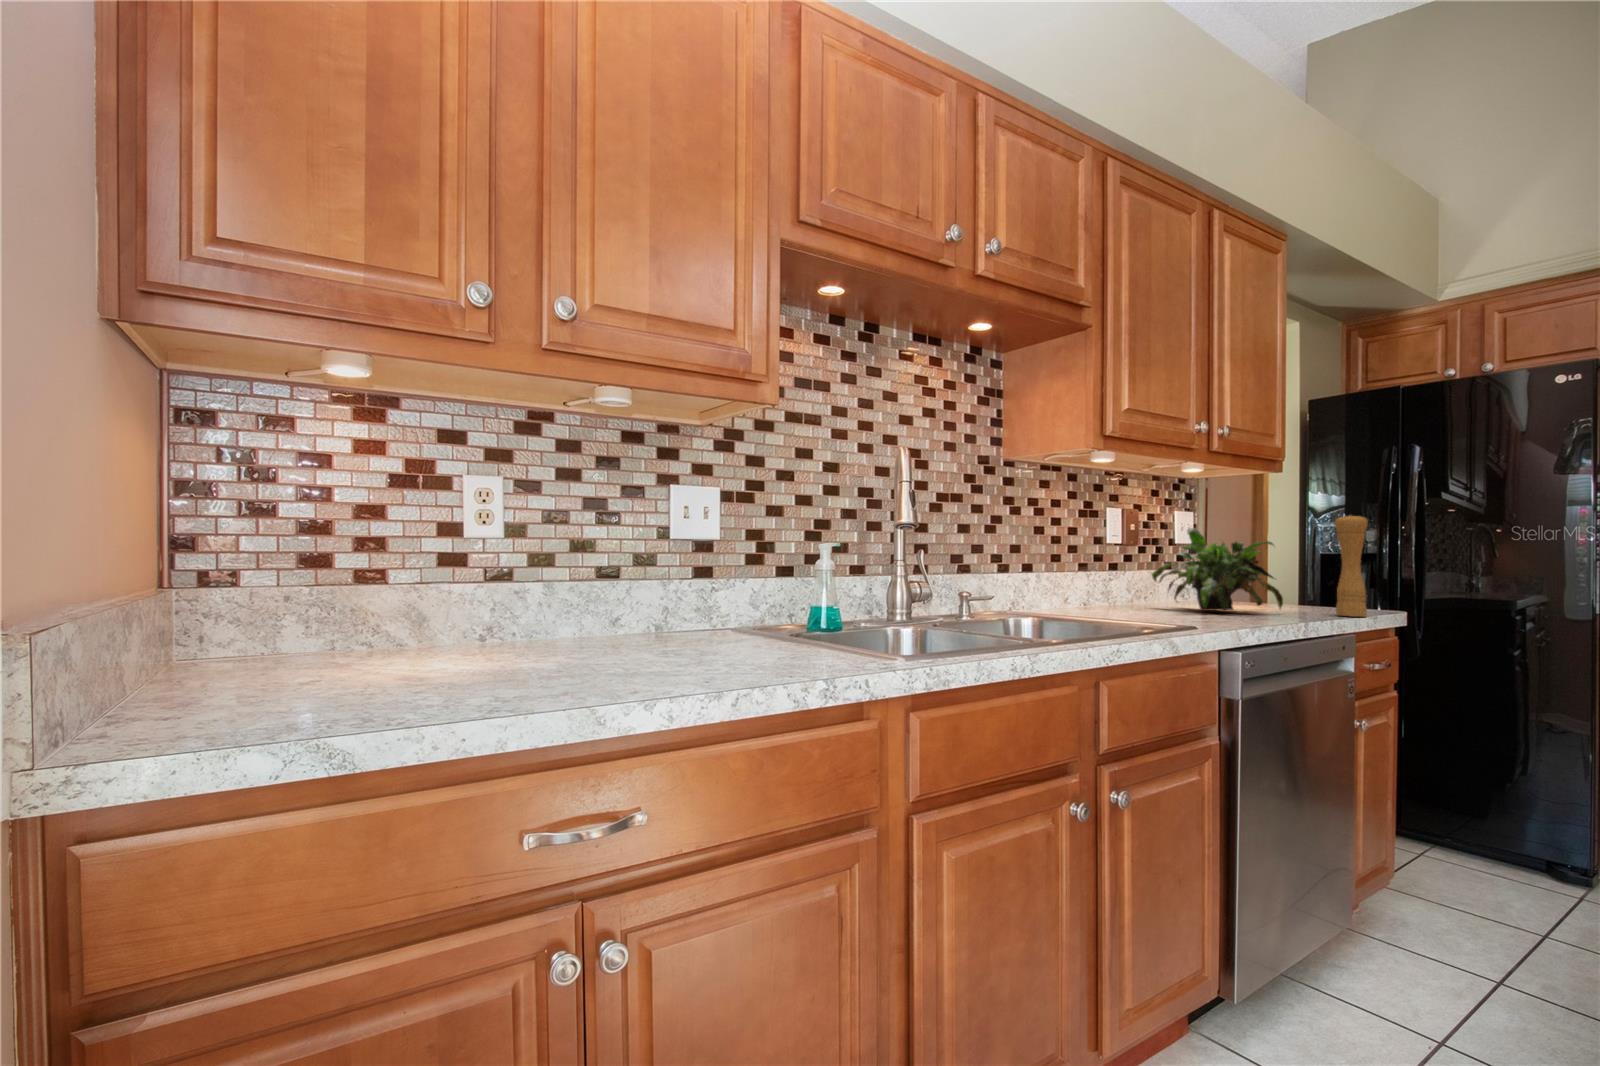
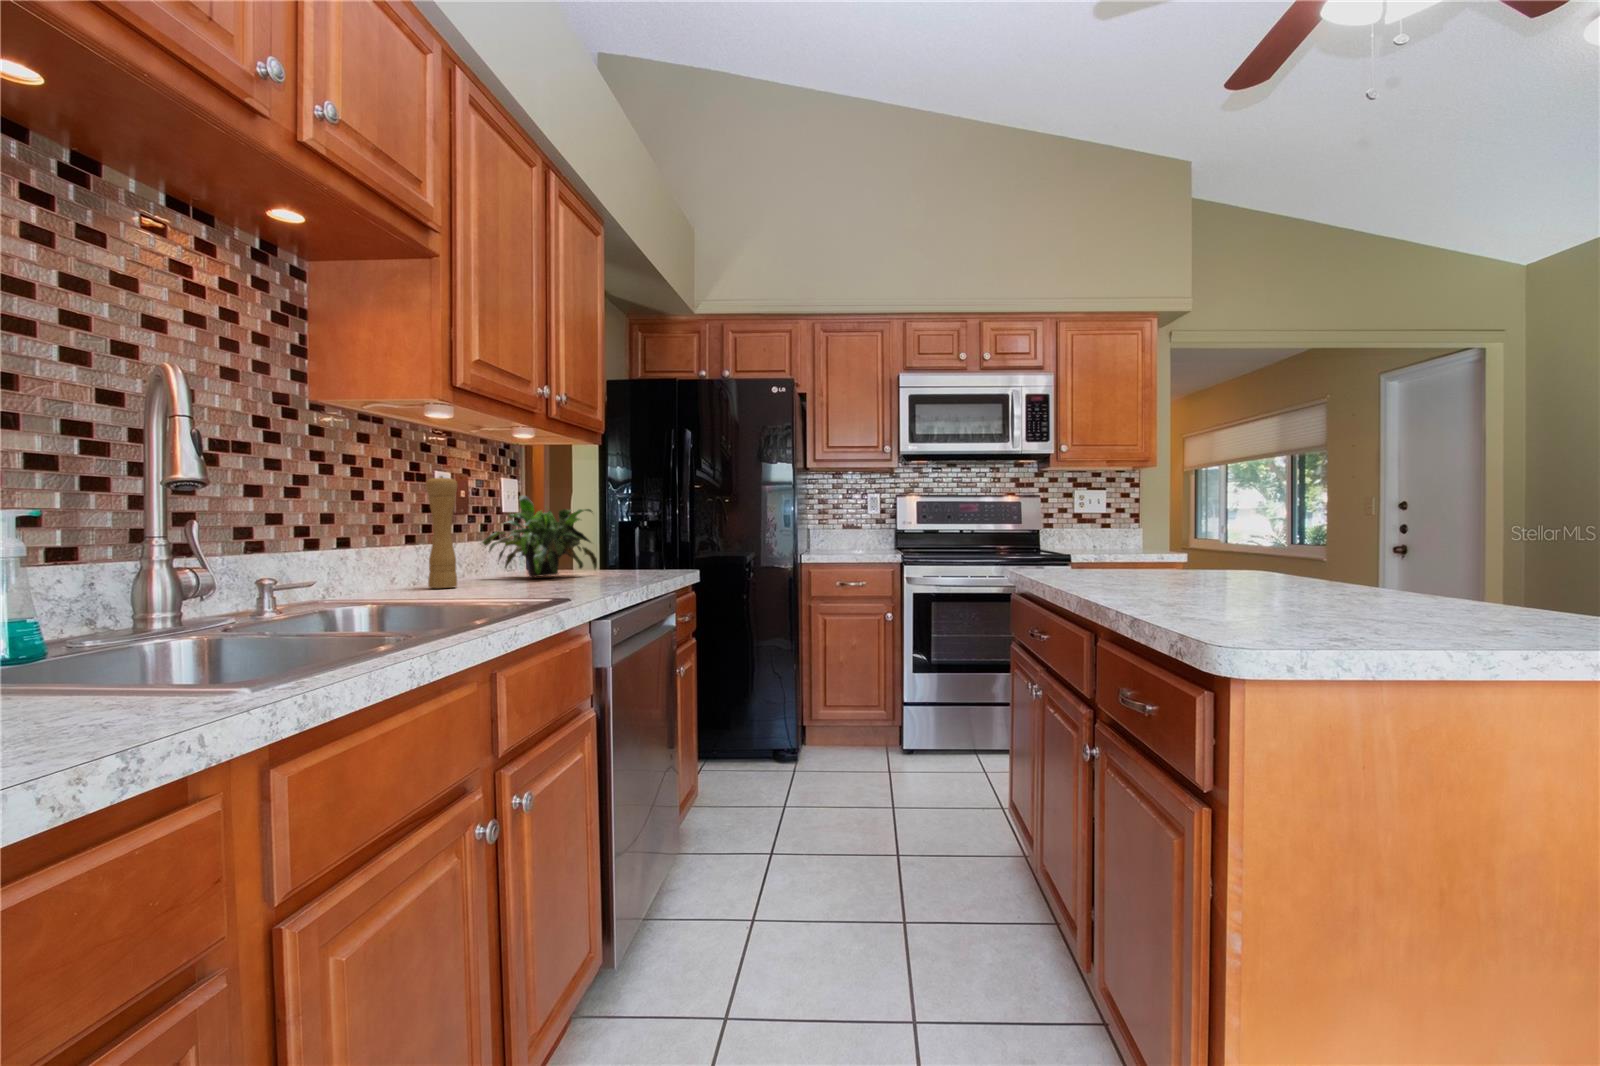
pepper mill: present [1335,515,1368,617] -> present [426,476,457,588]

